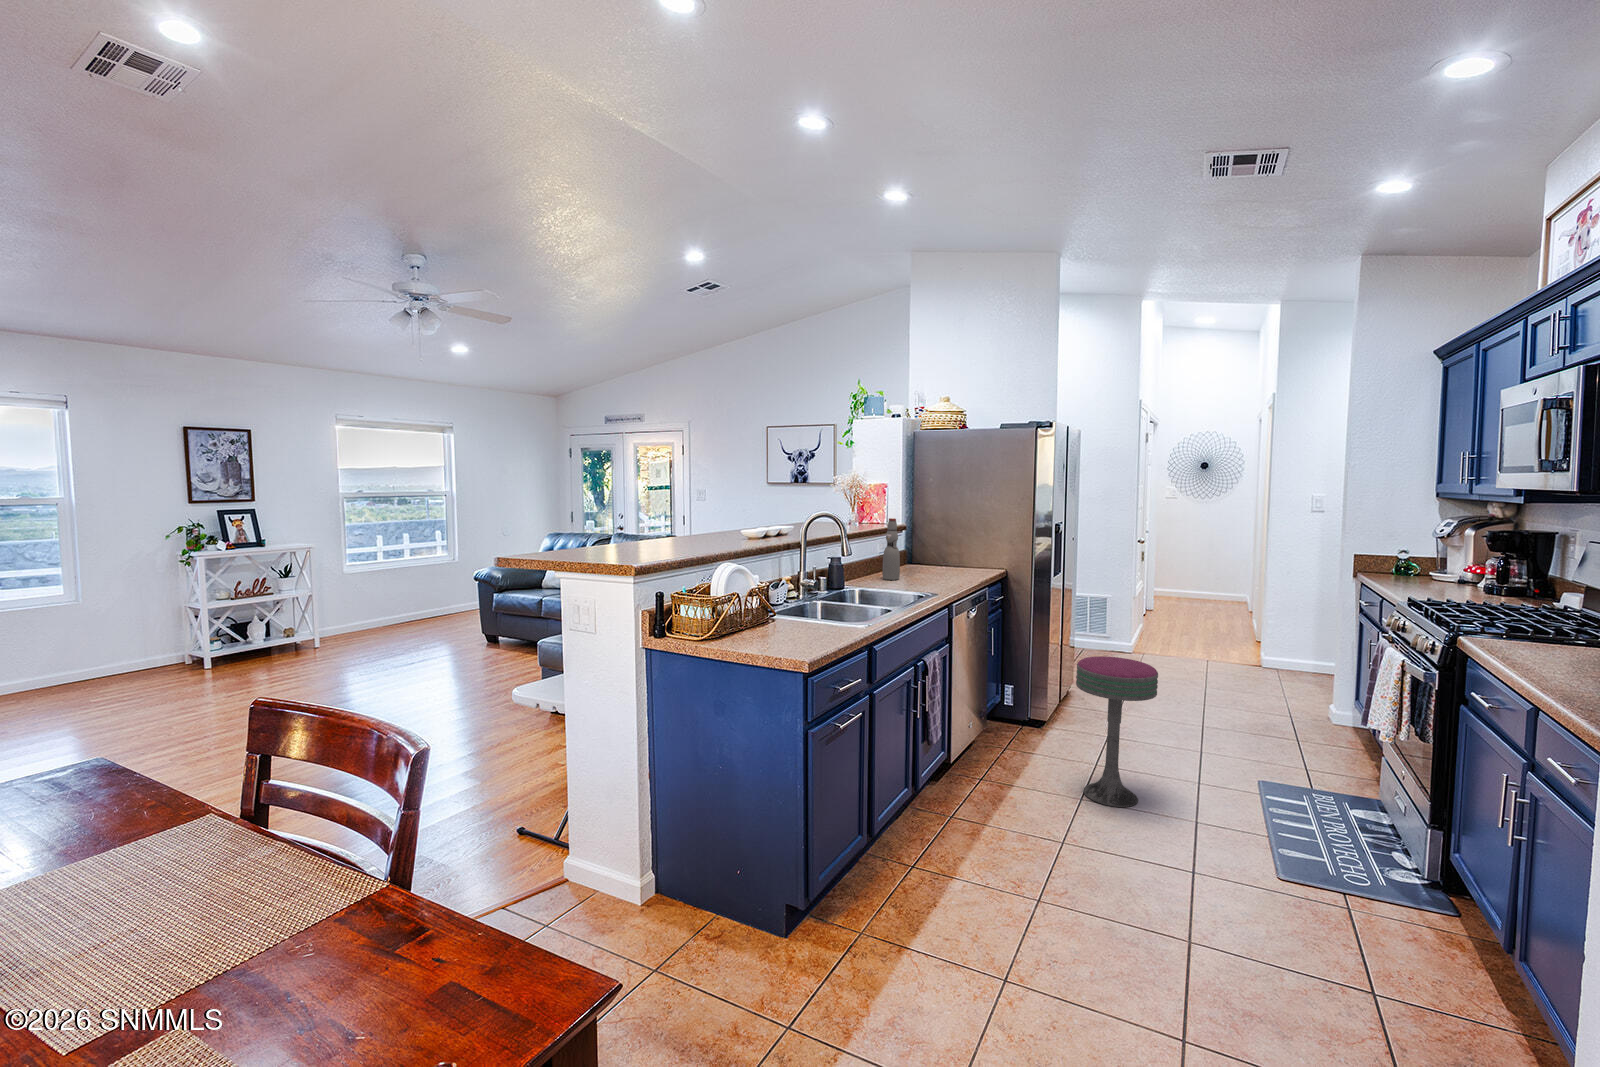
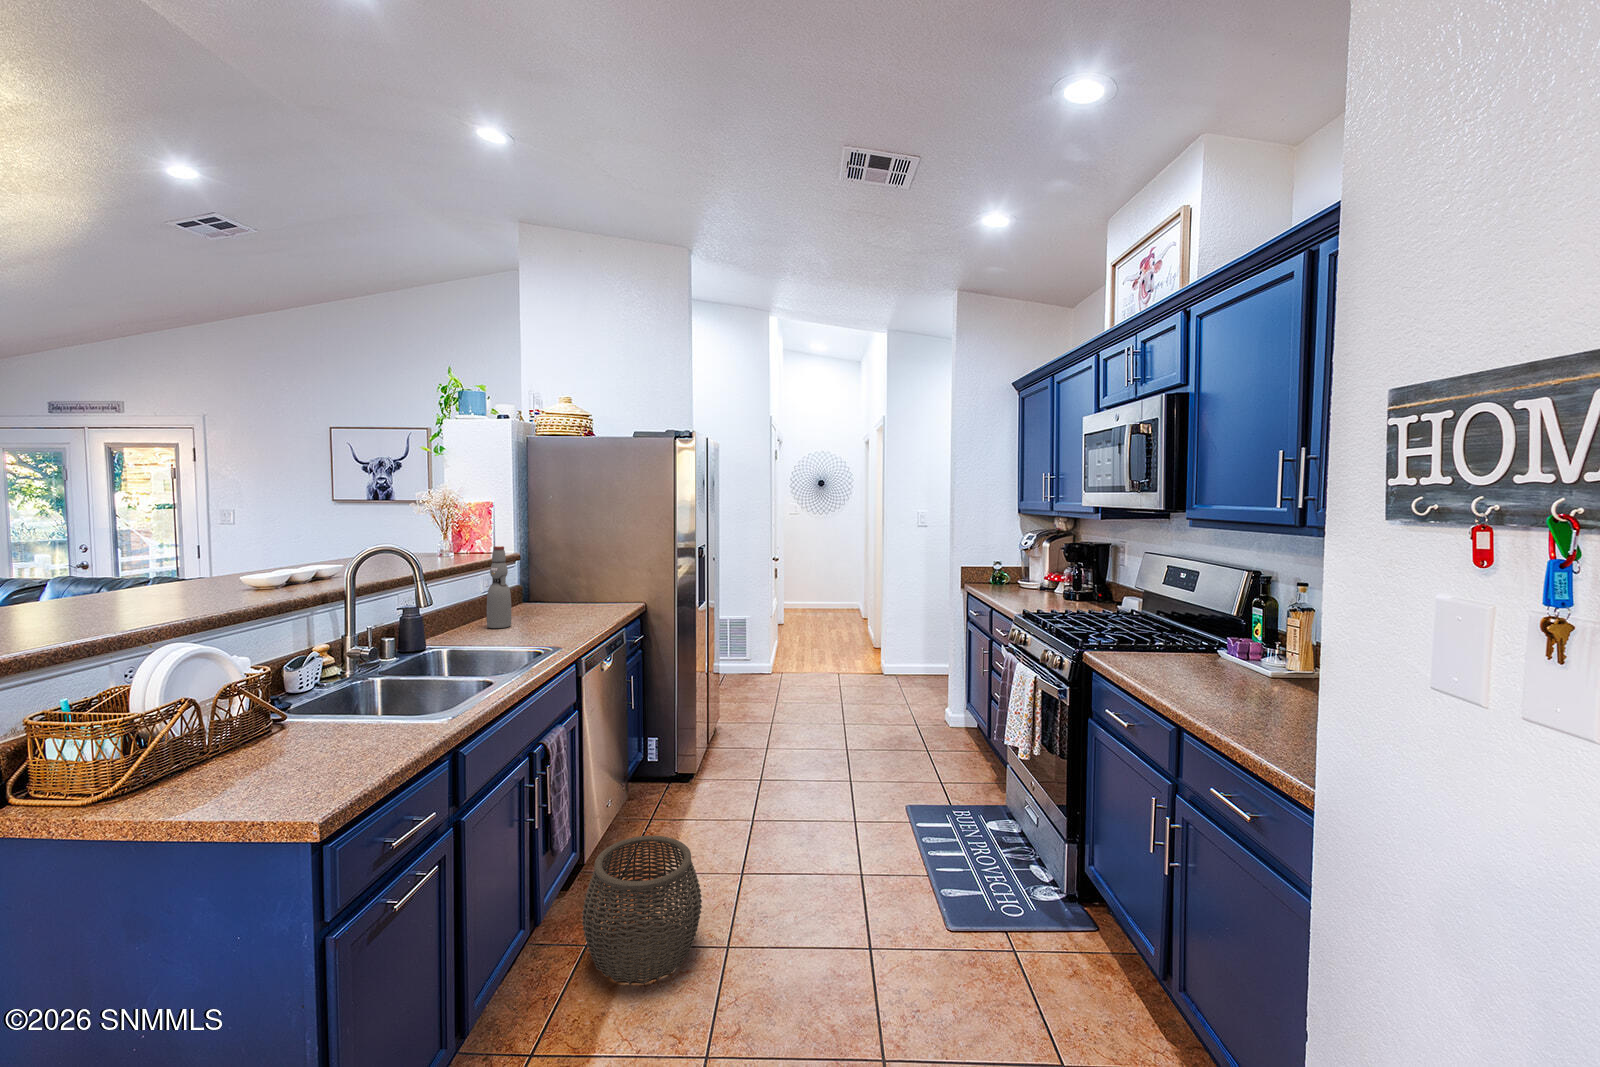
bar stool: present [1076,656,1158,807] -> none [734,699,820,878]
woven basket: none [952,742,1044,844] -> present [582,836,702,984]

